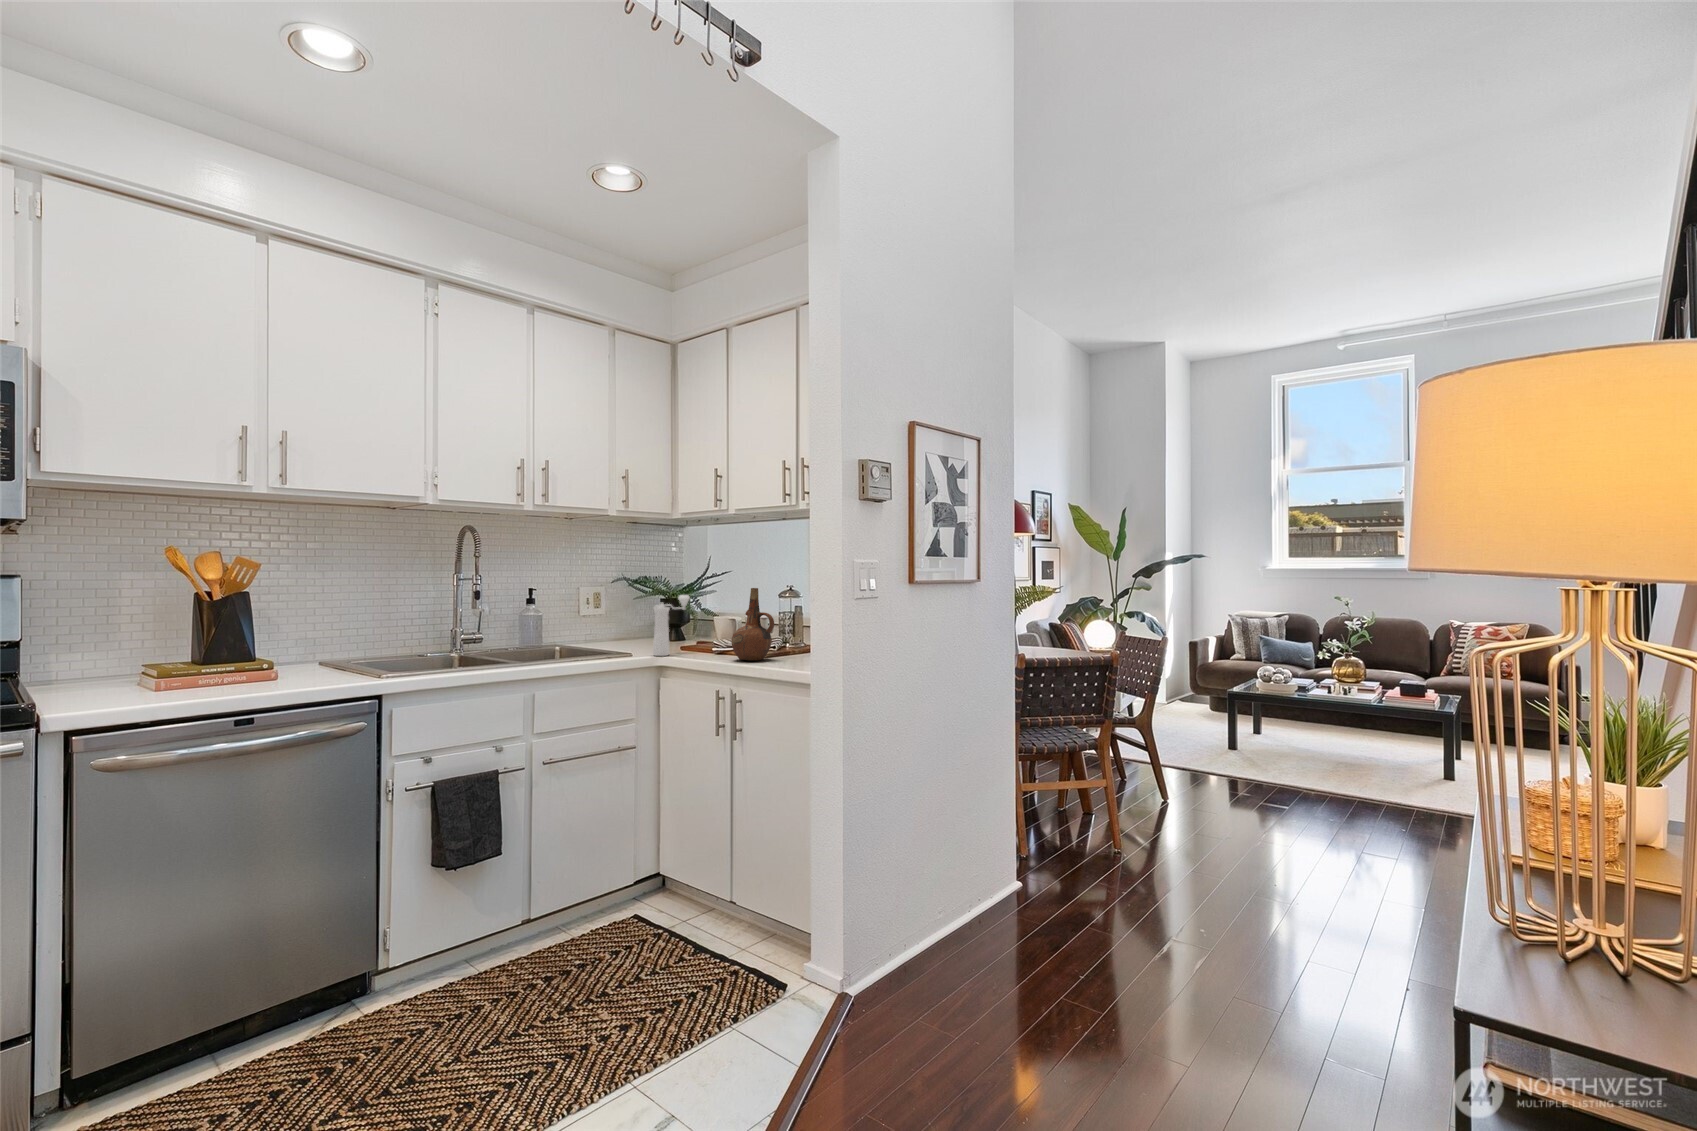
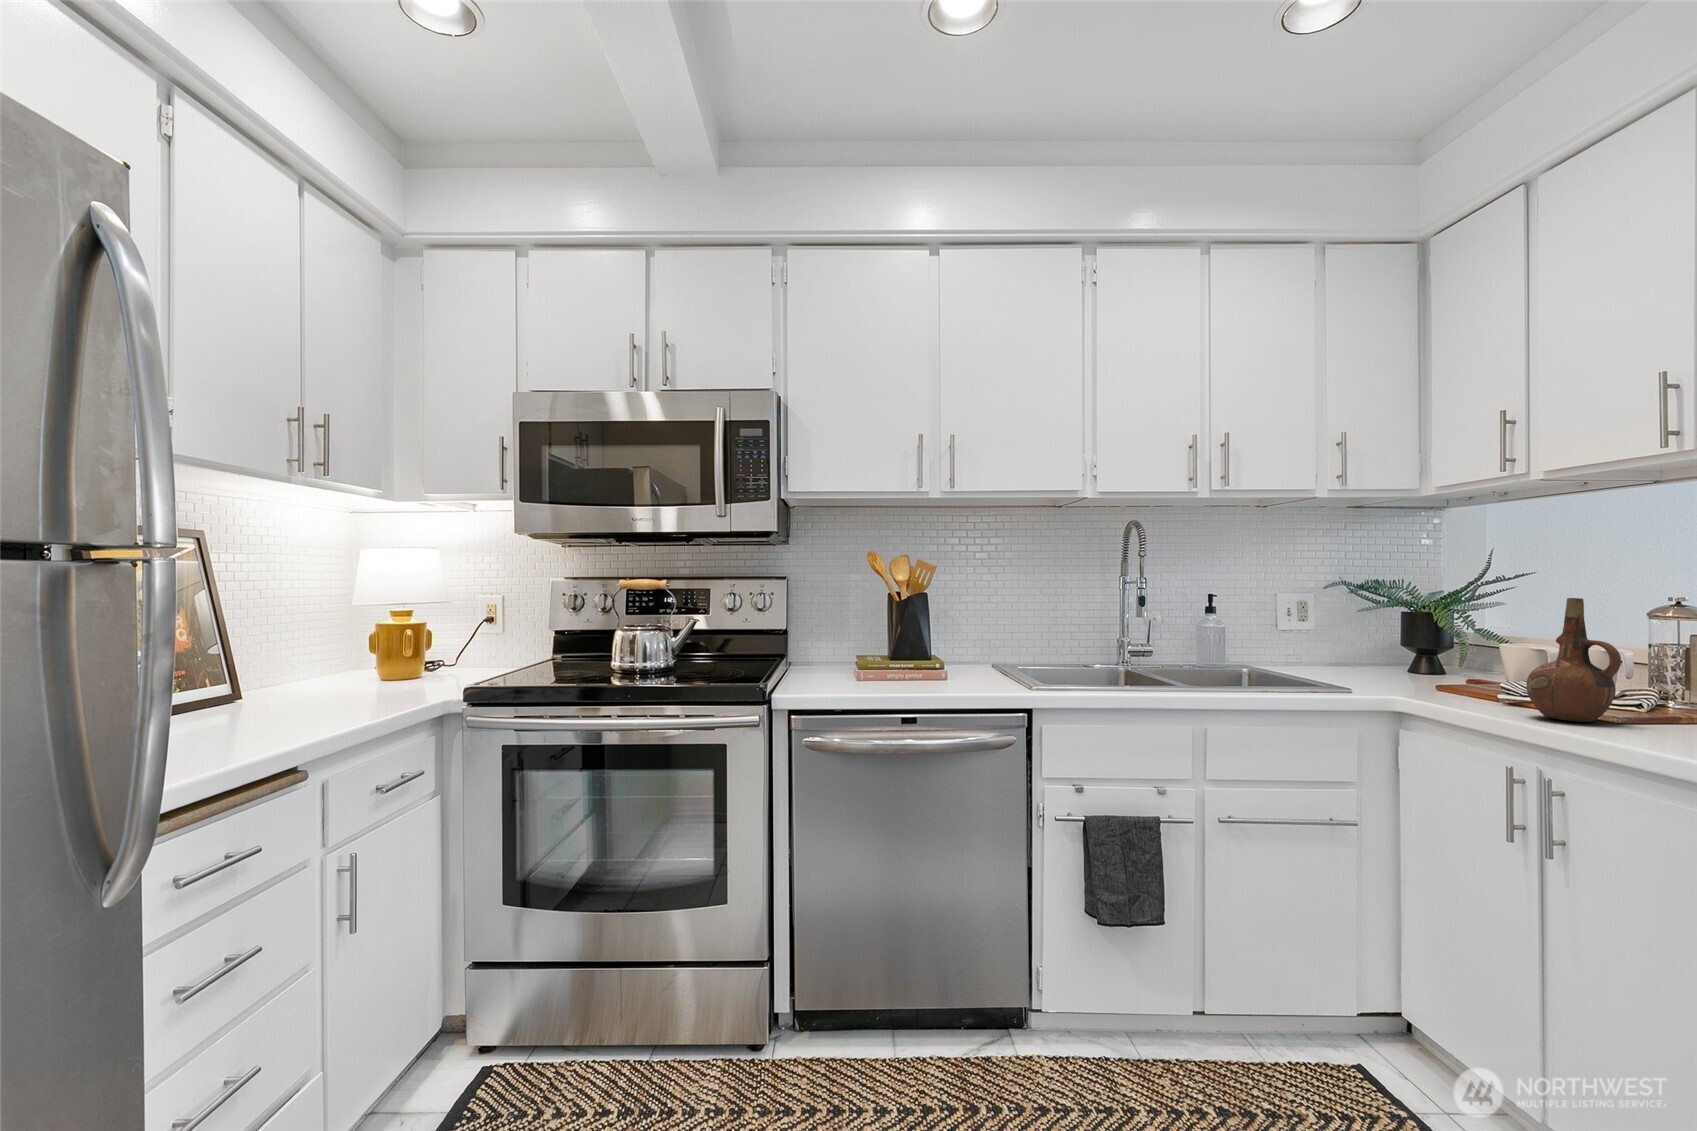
pepper mill: present [653,595,690,656] -> none [1383,607,1449,696]

